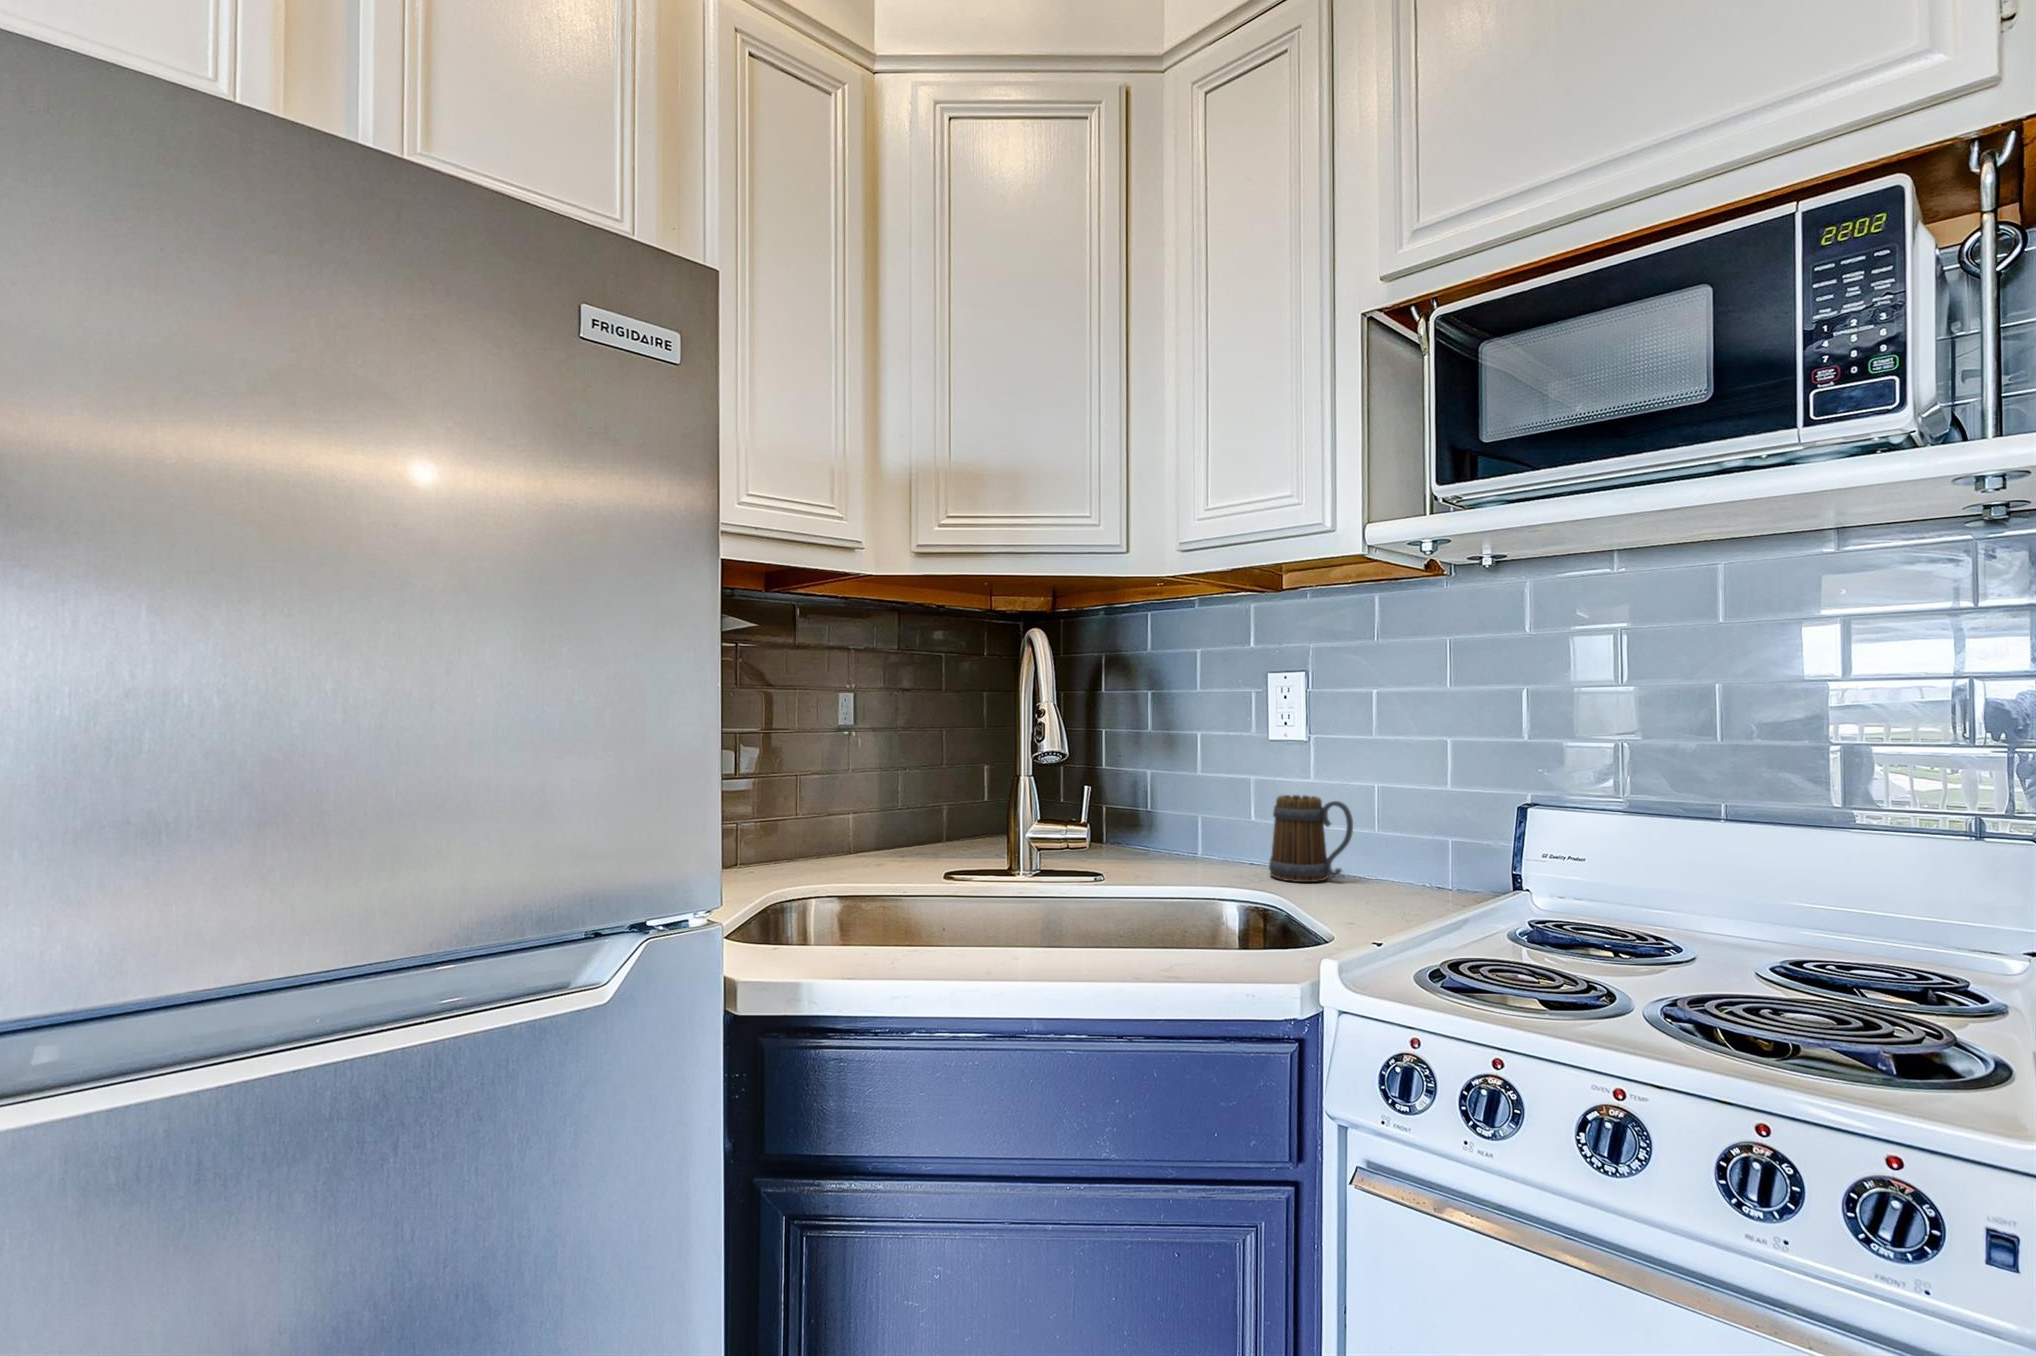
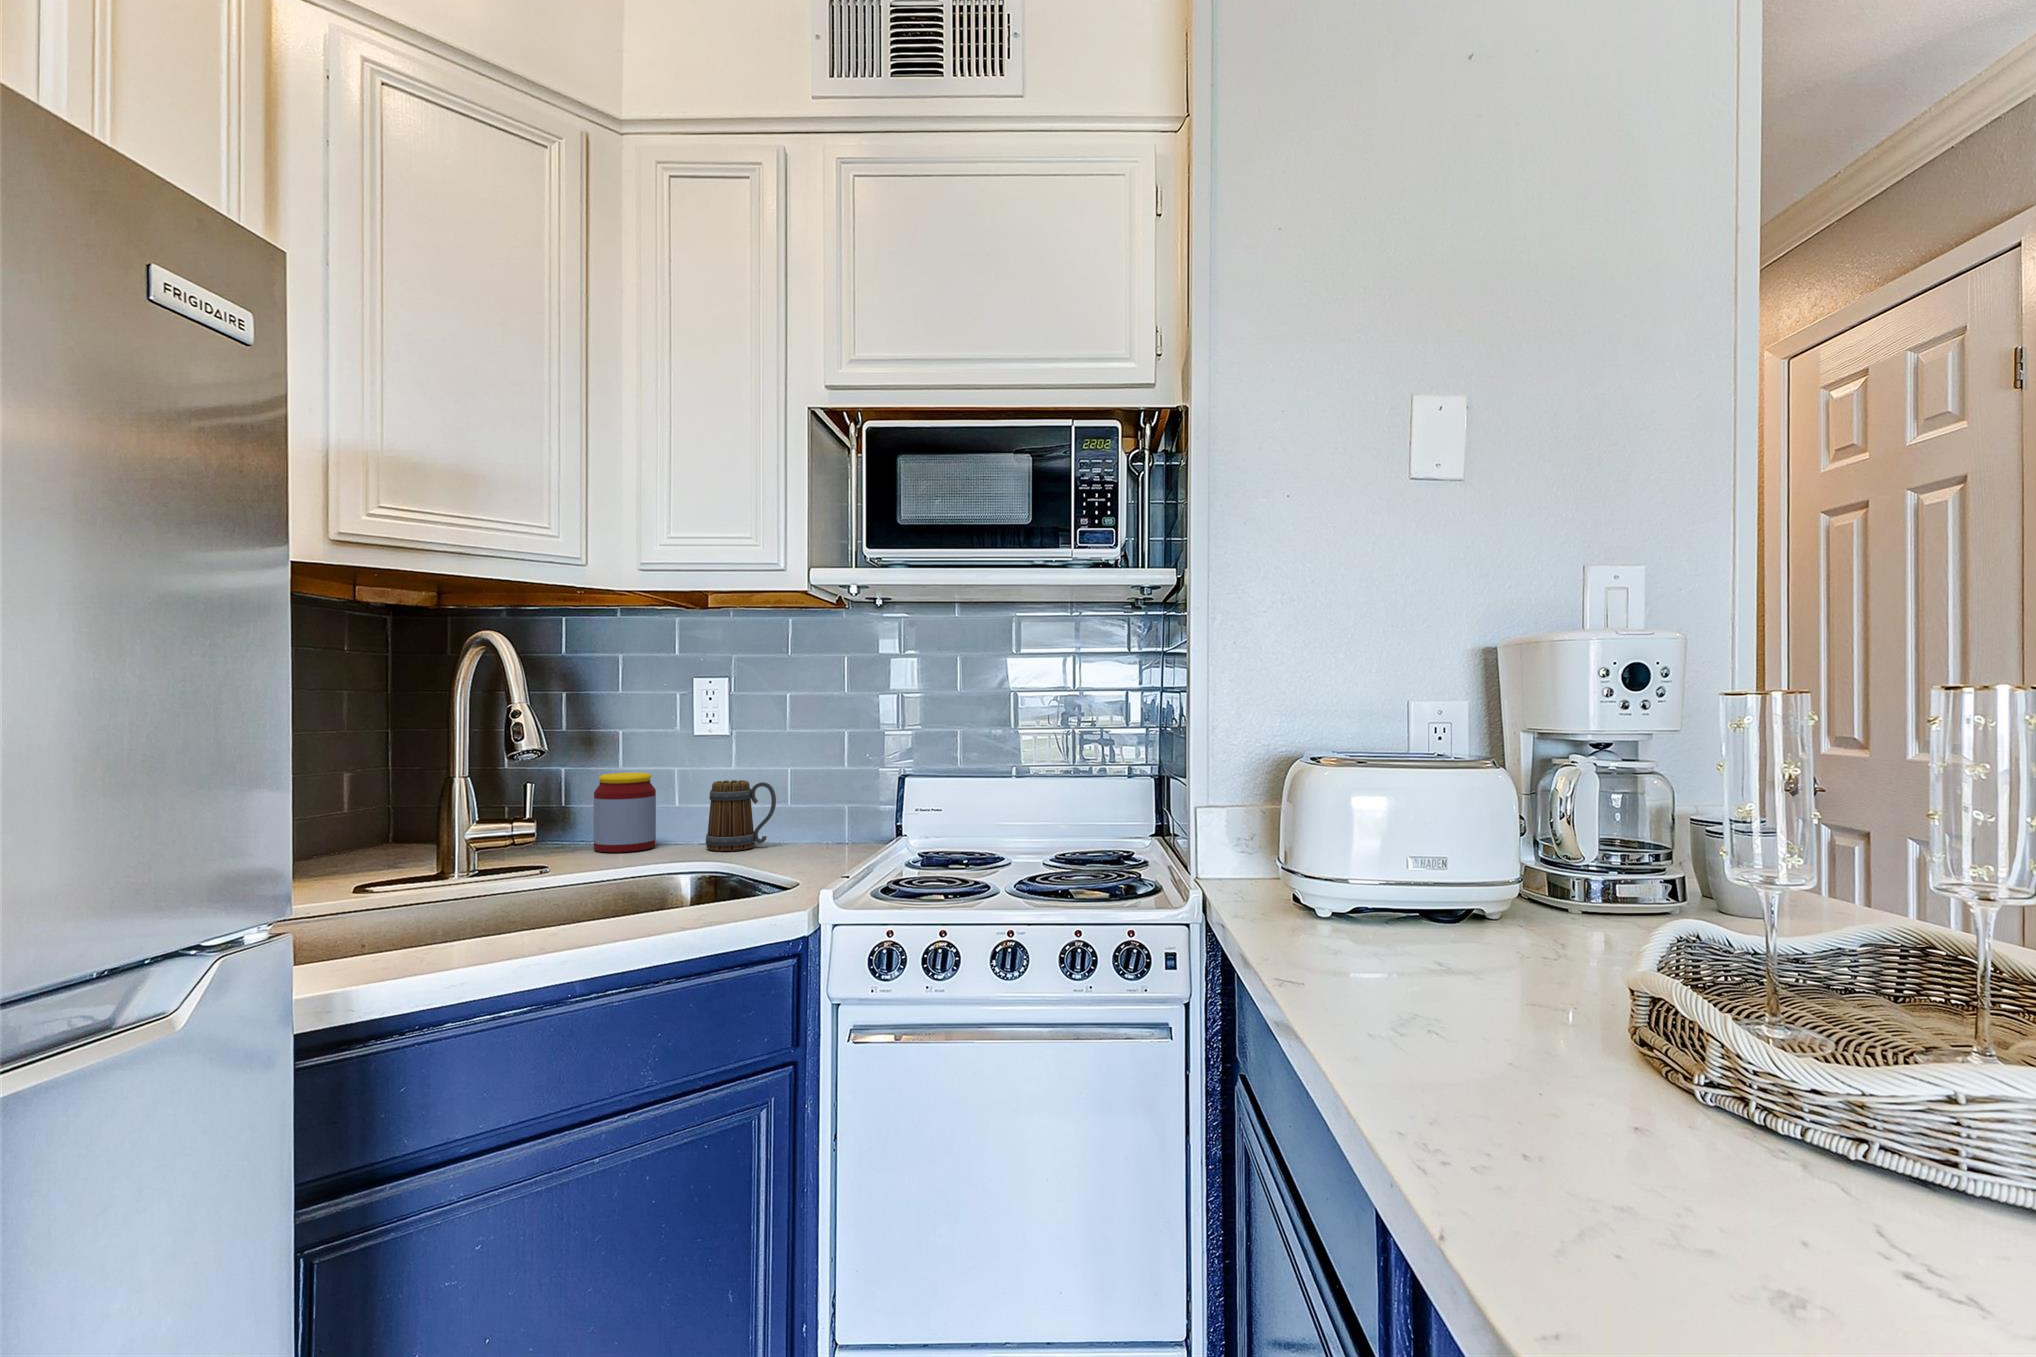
jar: none [1157,777,1221,867] -> present [593,773,656,852]

